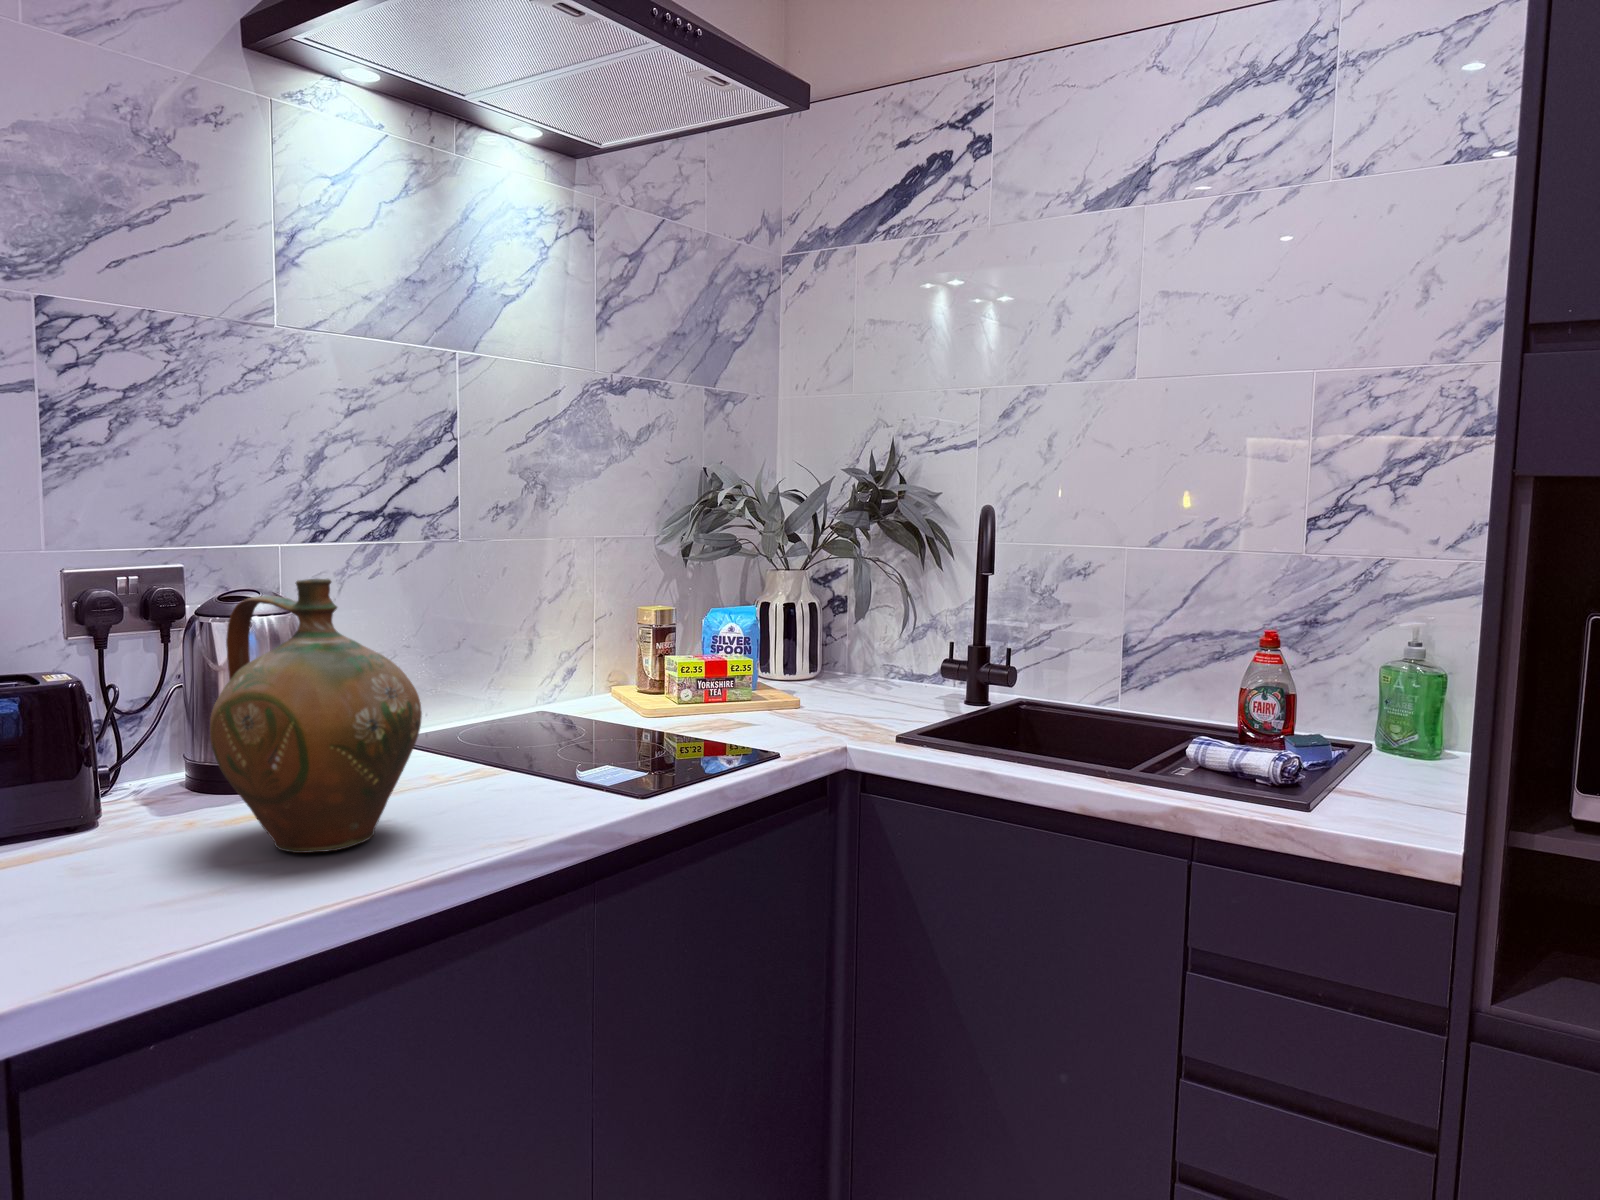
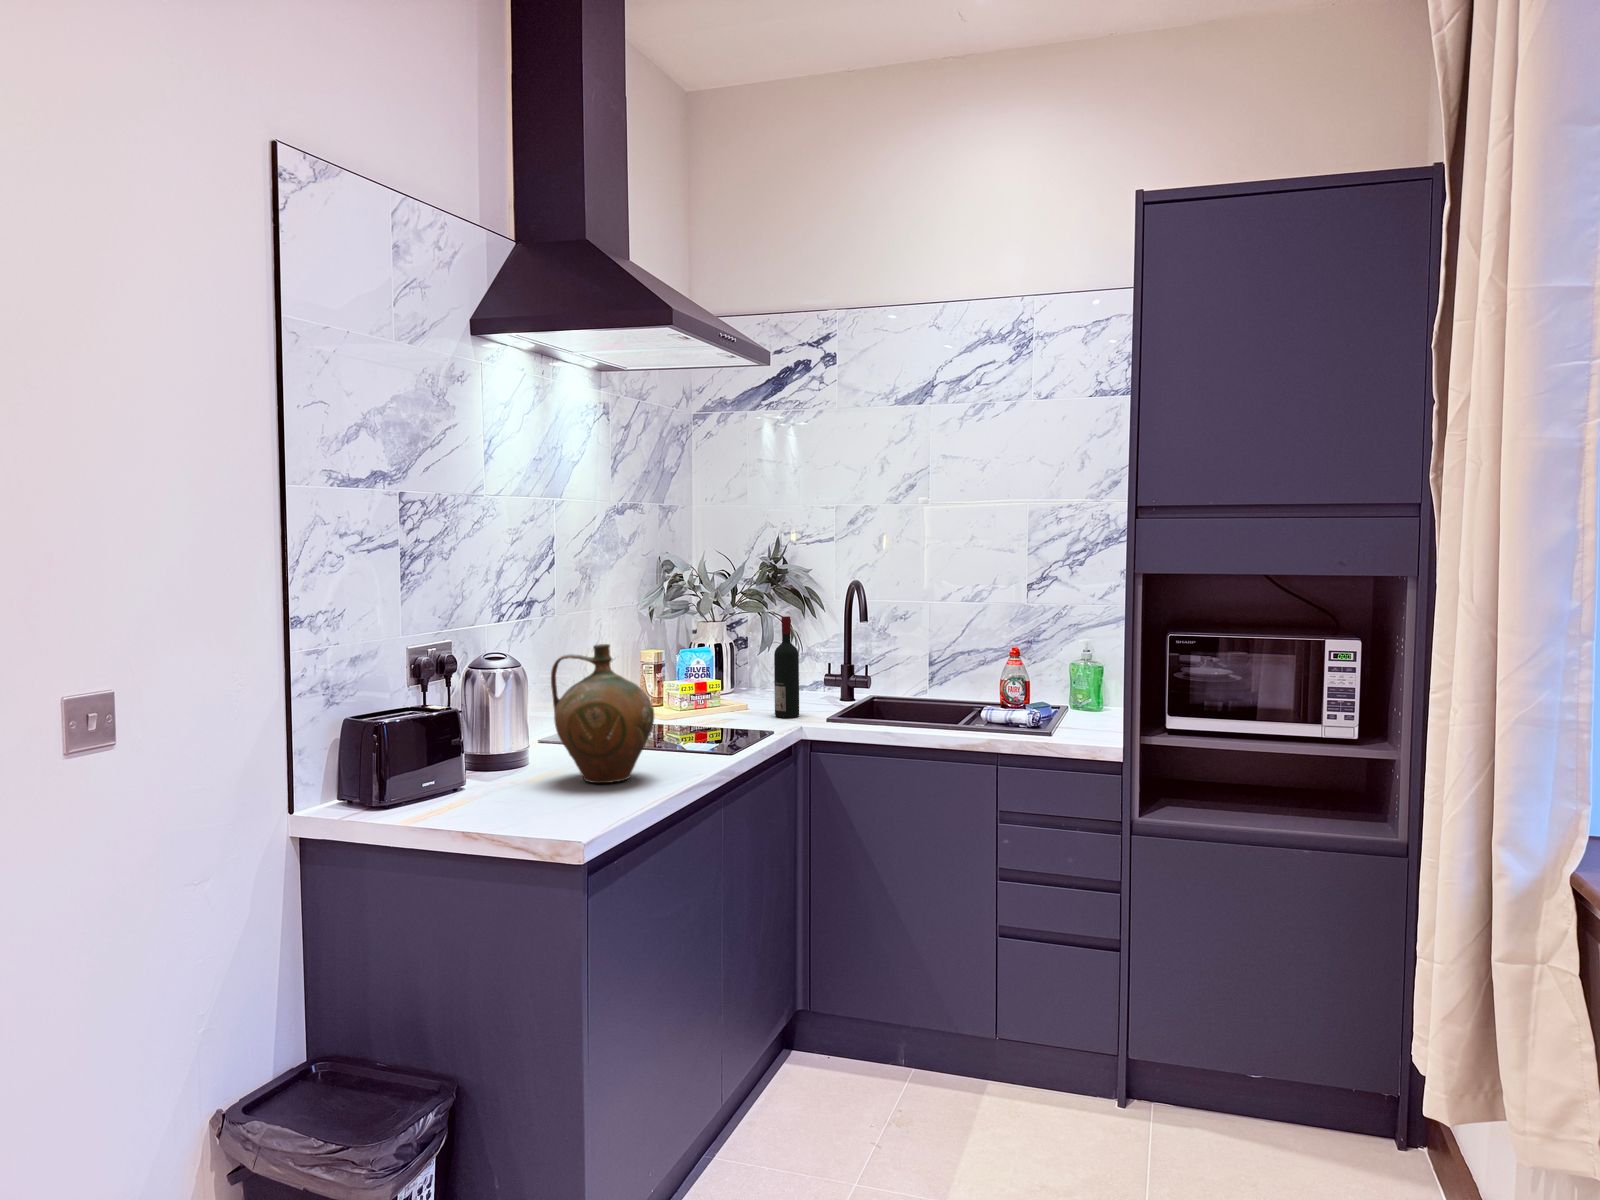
wine bottle: none [822,559,866,729] -> present [774,616,799,718]

